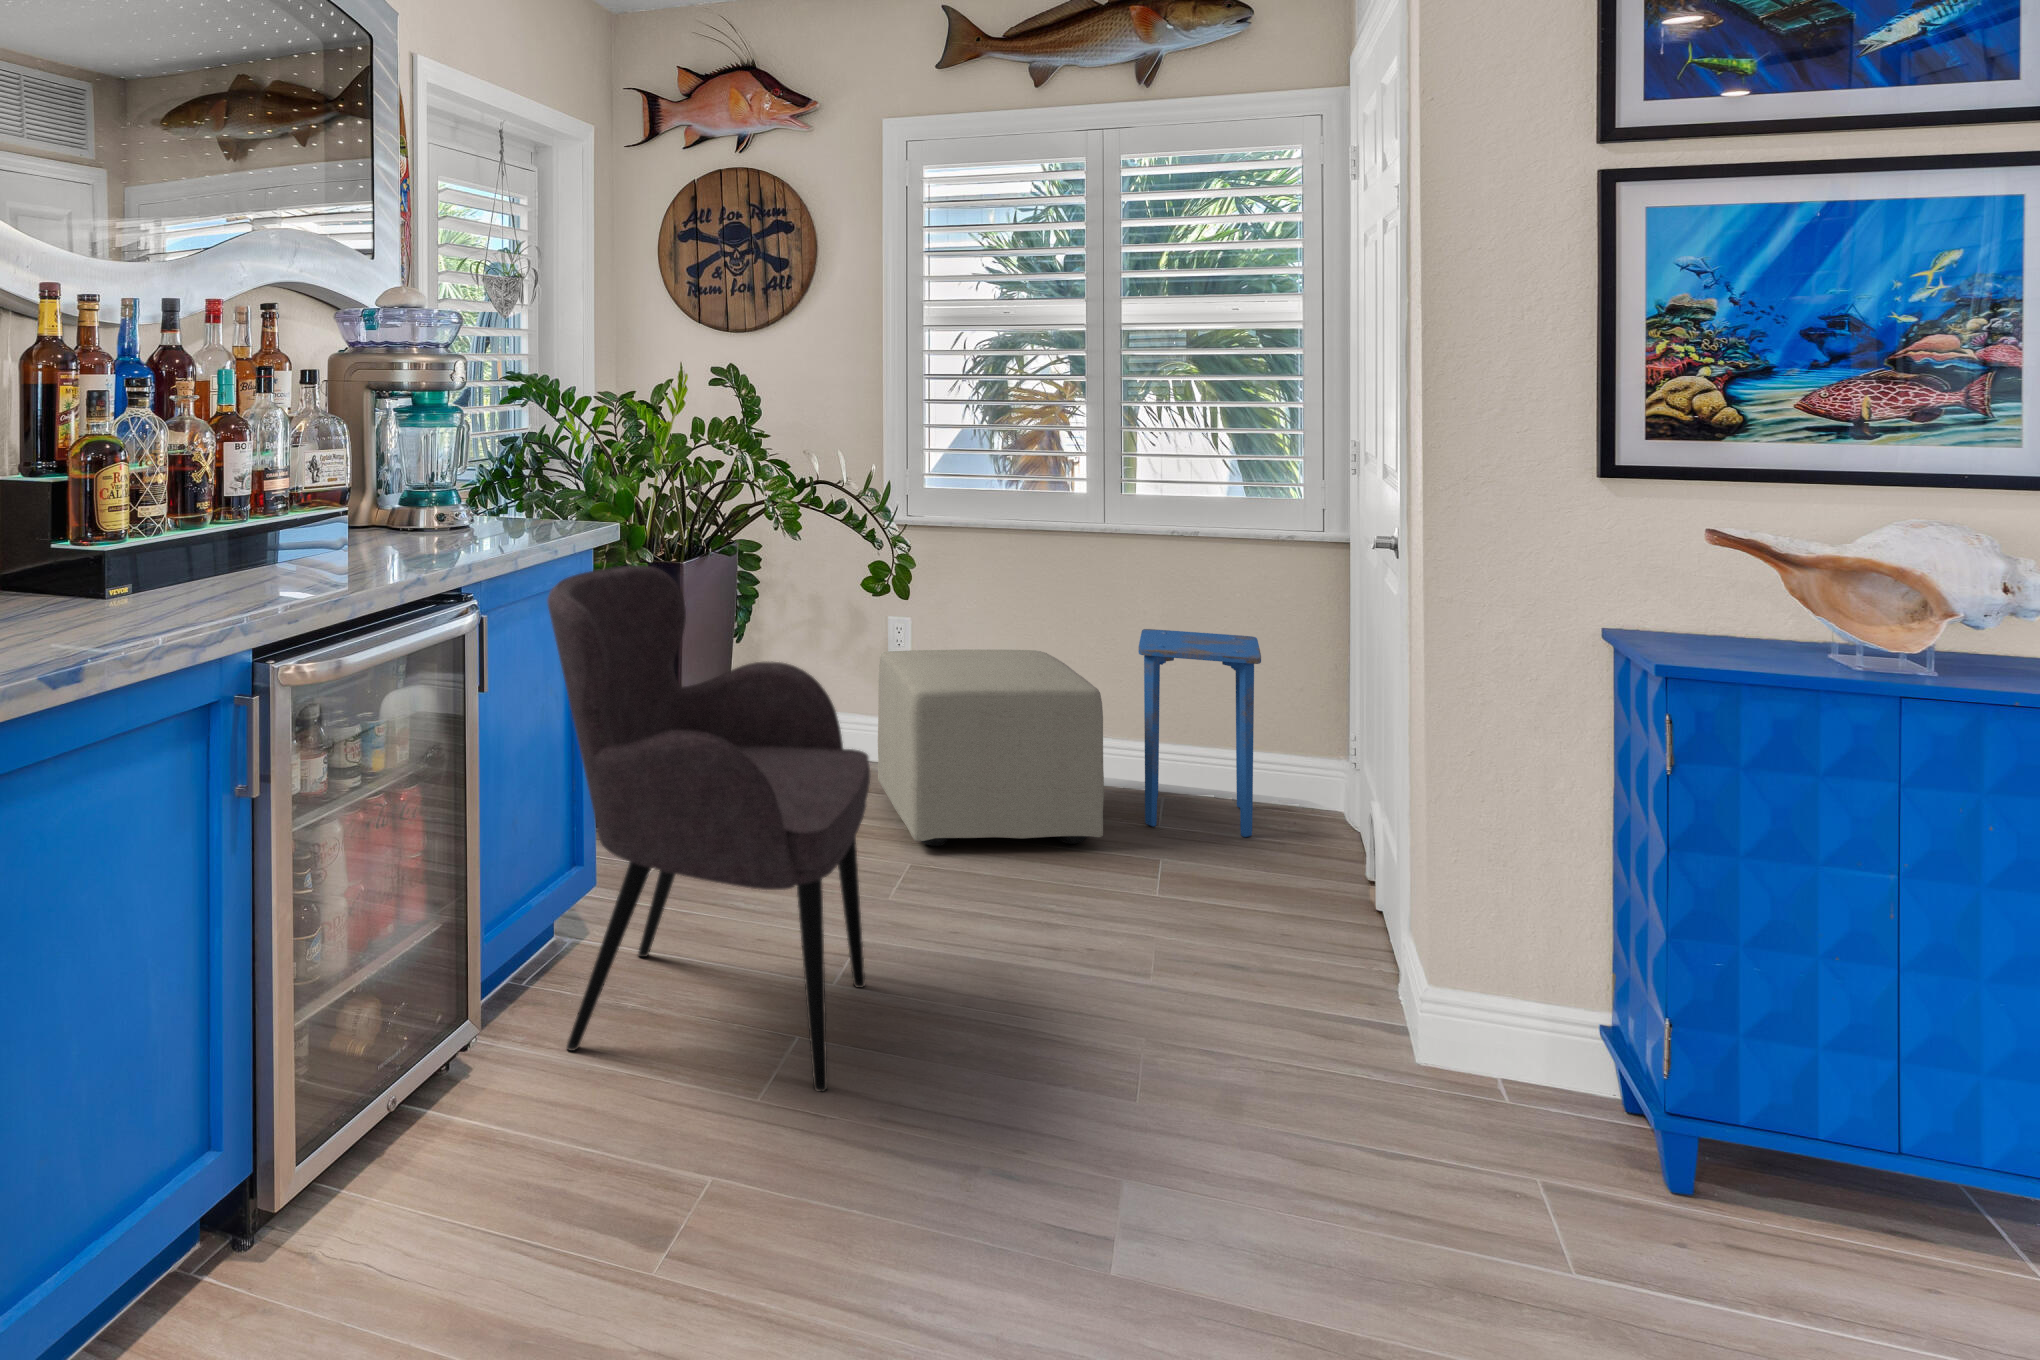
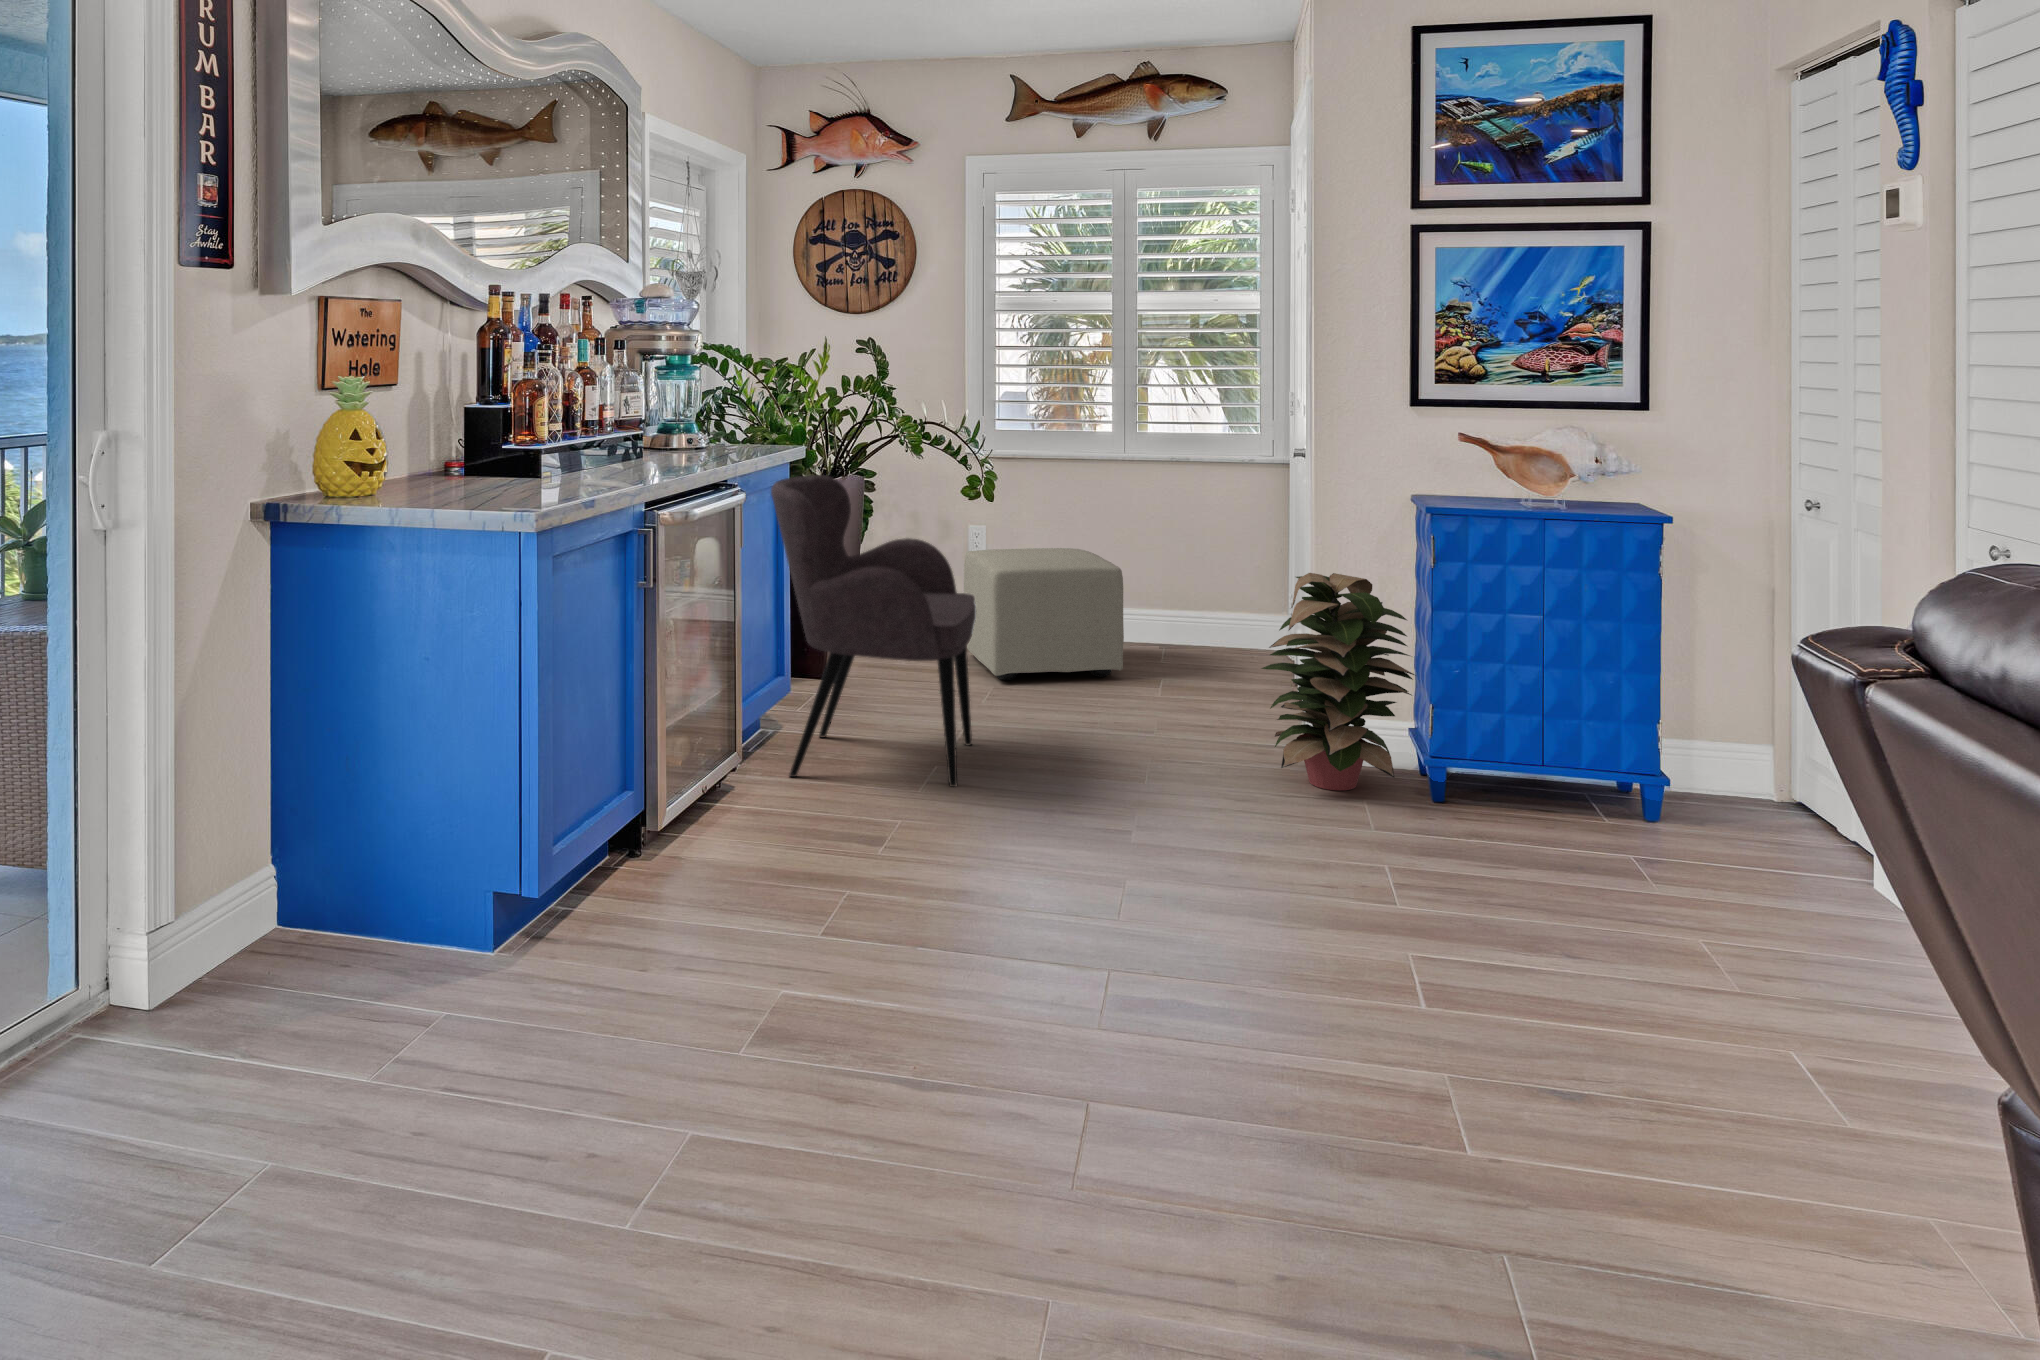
side table: present [1138,629,1261,837] -> none [1148,532,1230,670]
decorative plant: none [1338,755,1641,1151] -> present [1261,573,1414,790]

